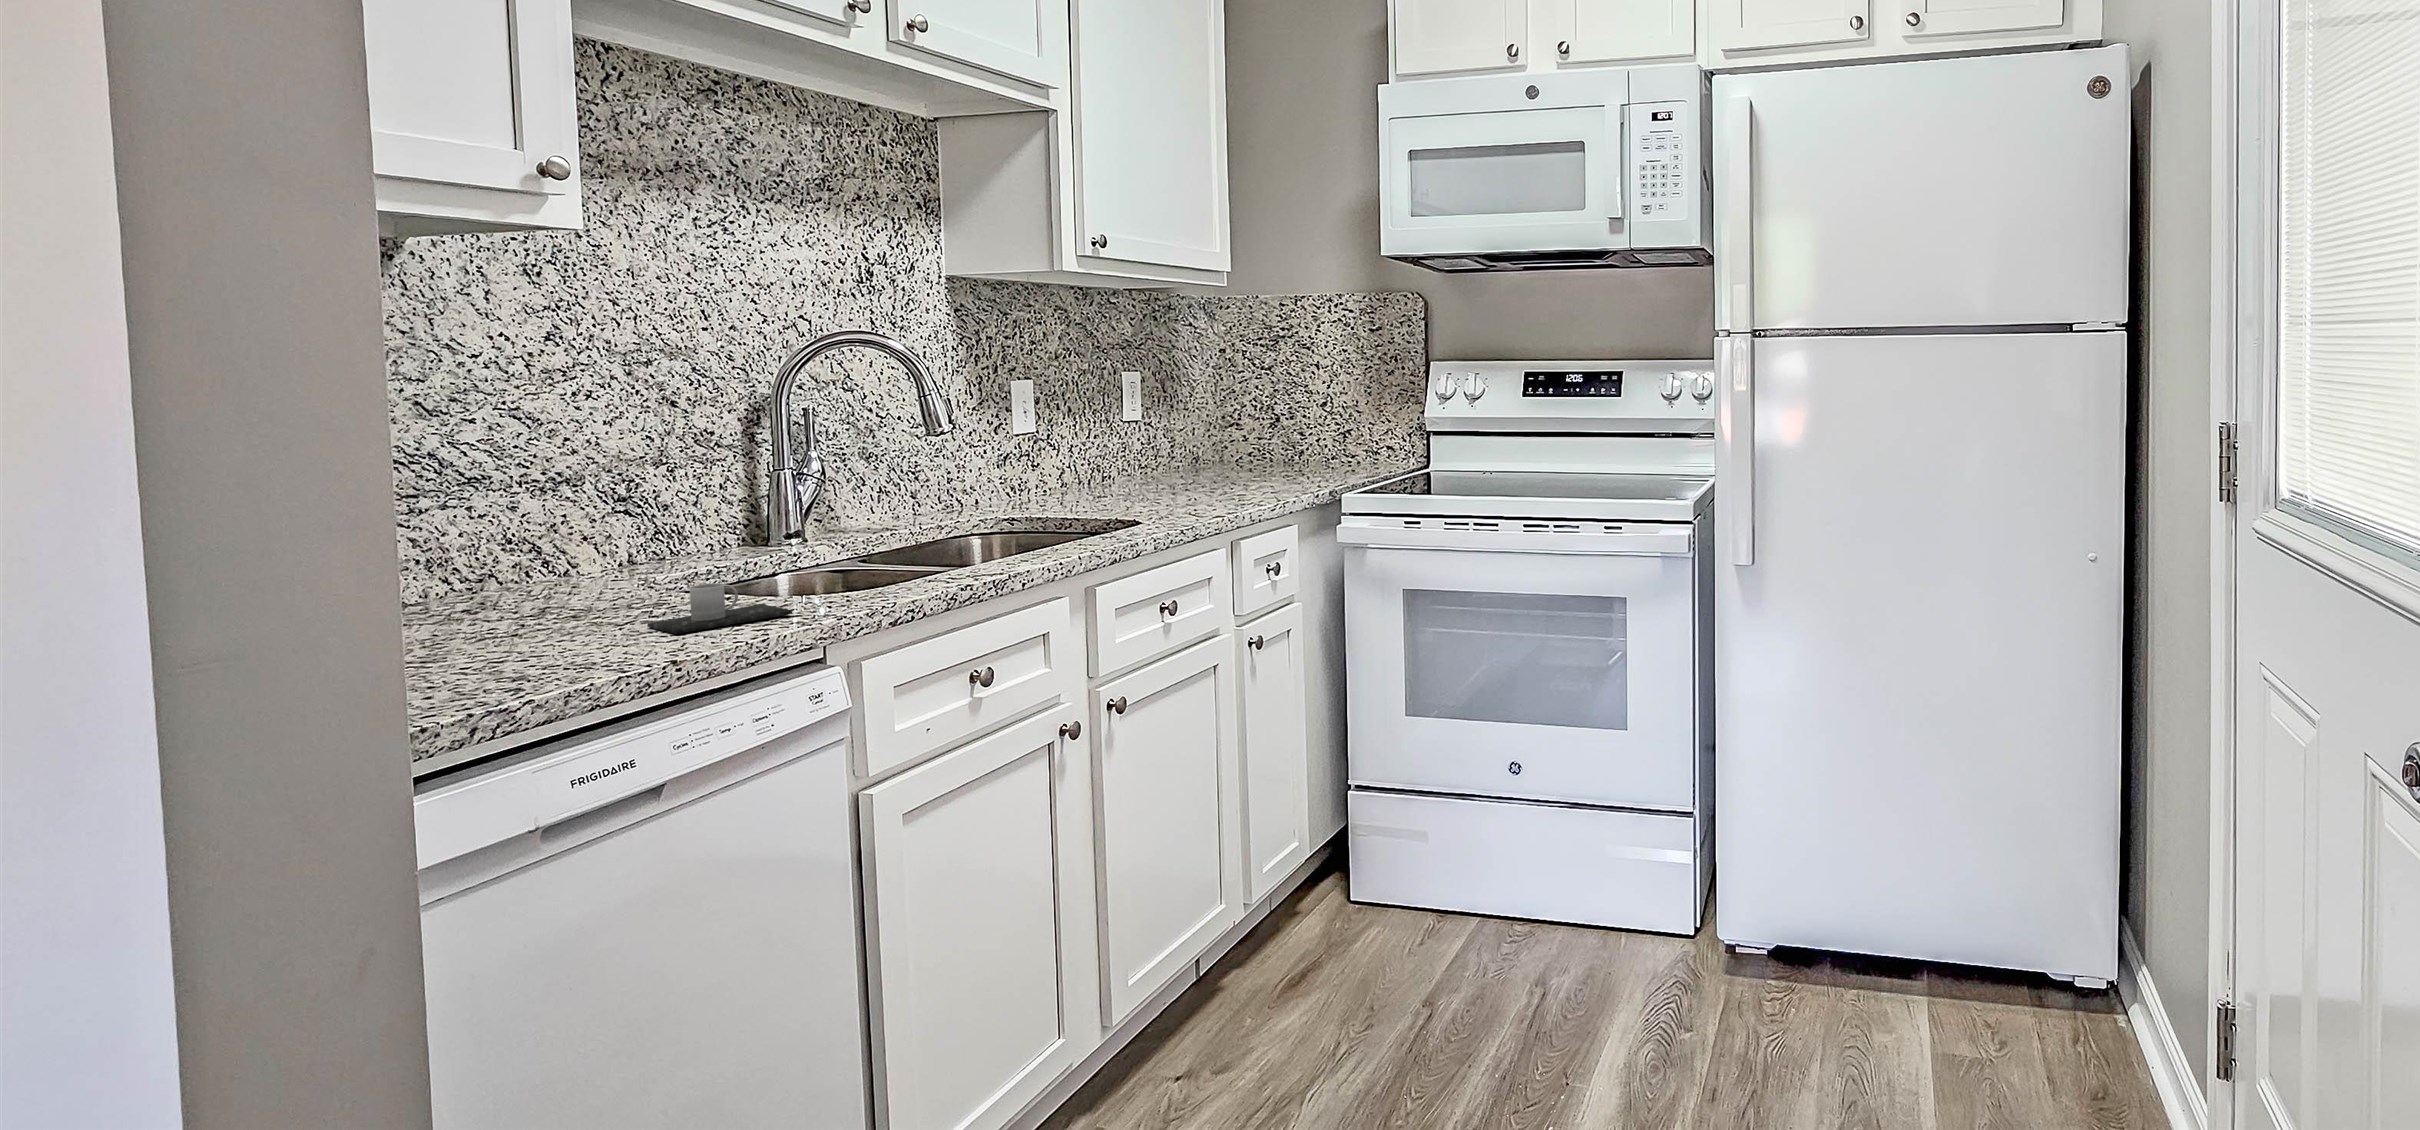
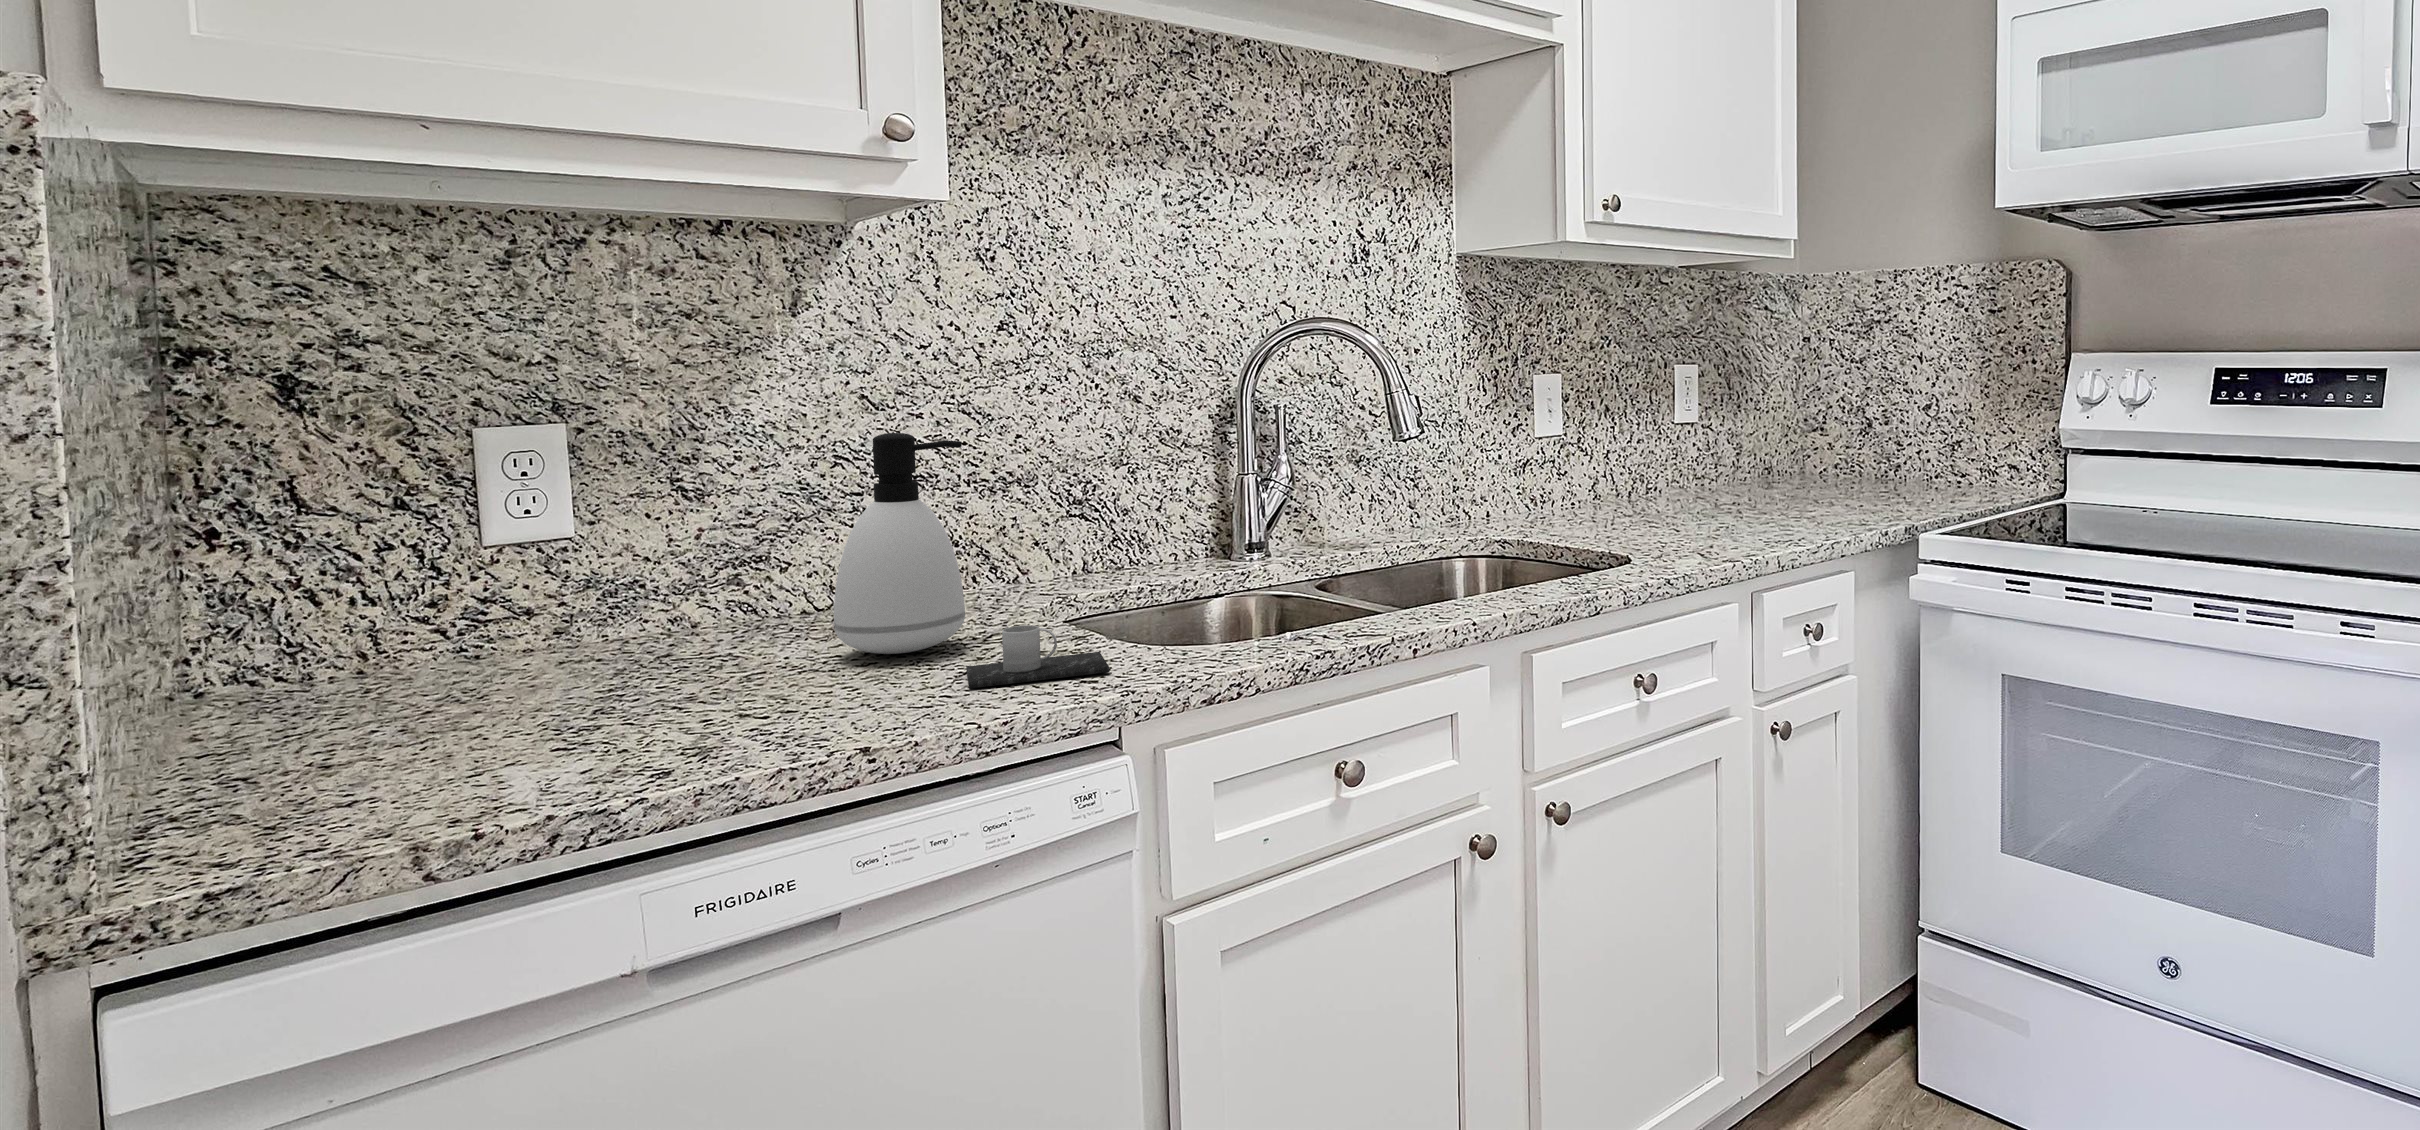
soap dispenser: none [479,431,611,626] -> present [834,433,965,654]

